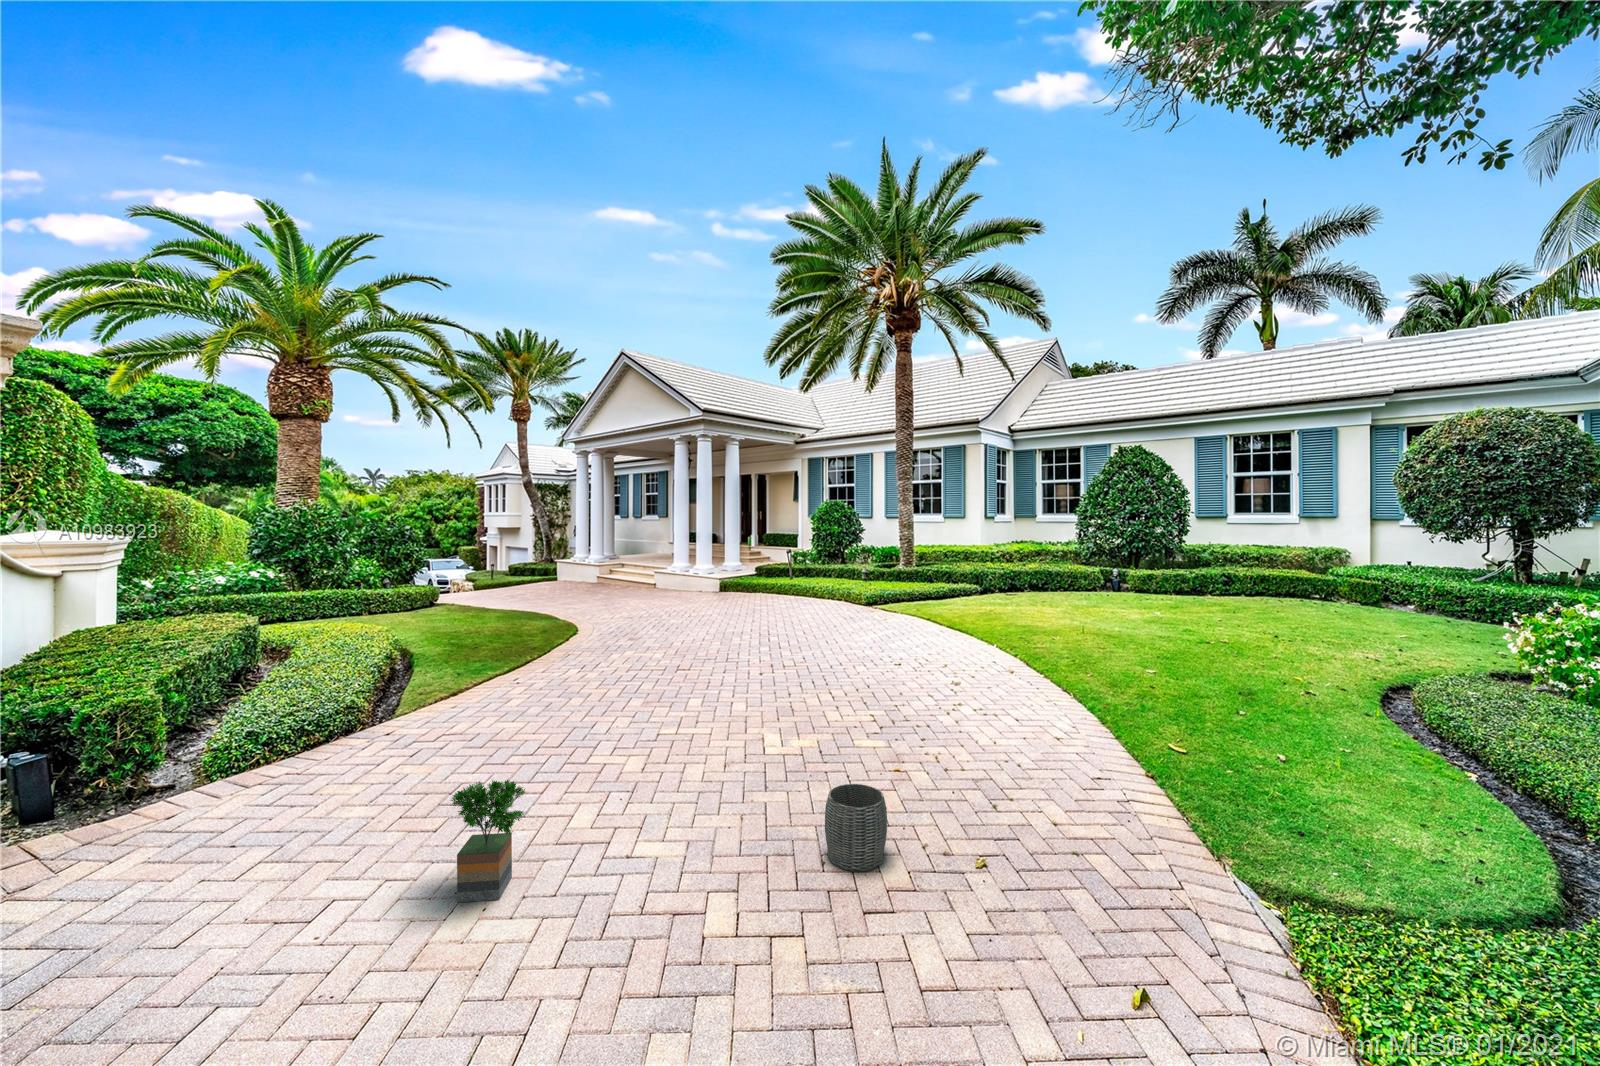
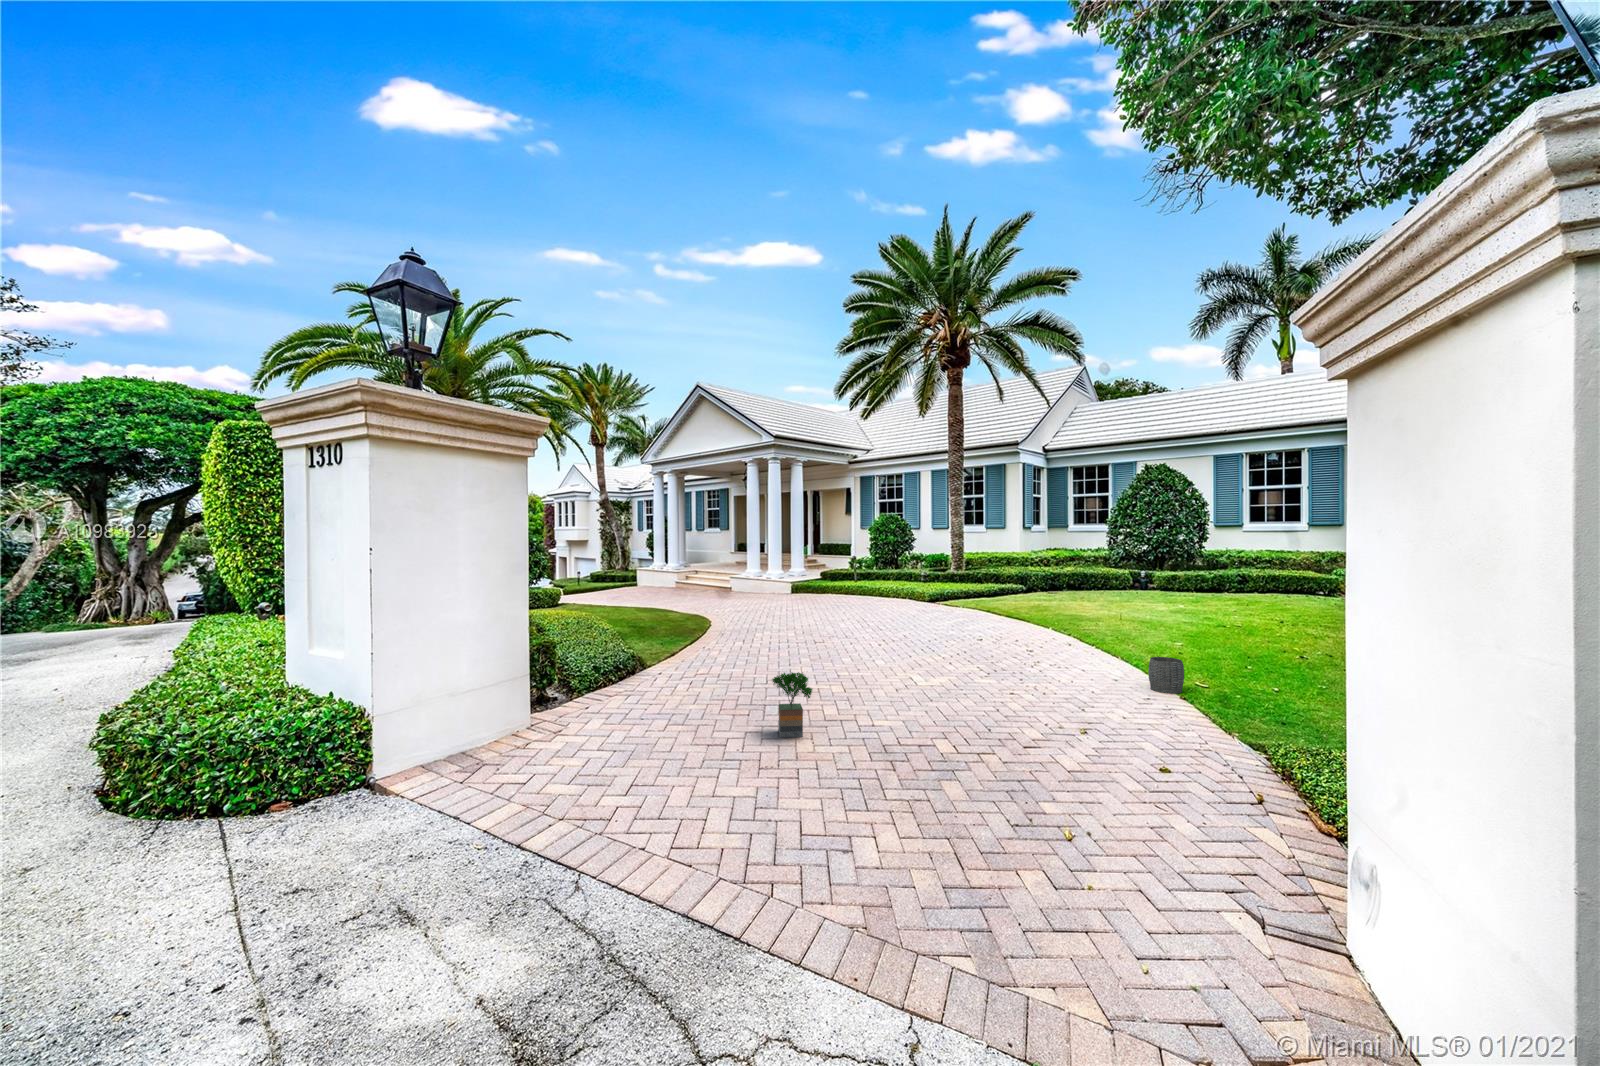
woven basket: present [825,784,887,871] -> present [1149,657,1184,694]

